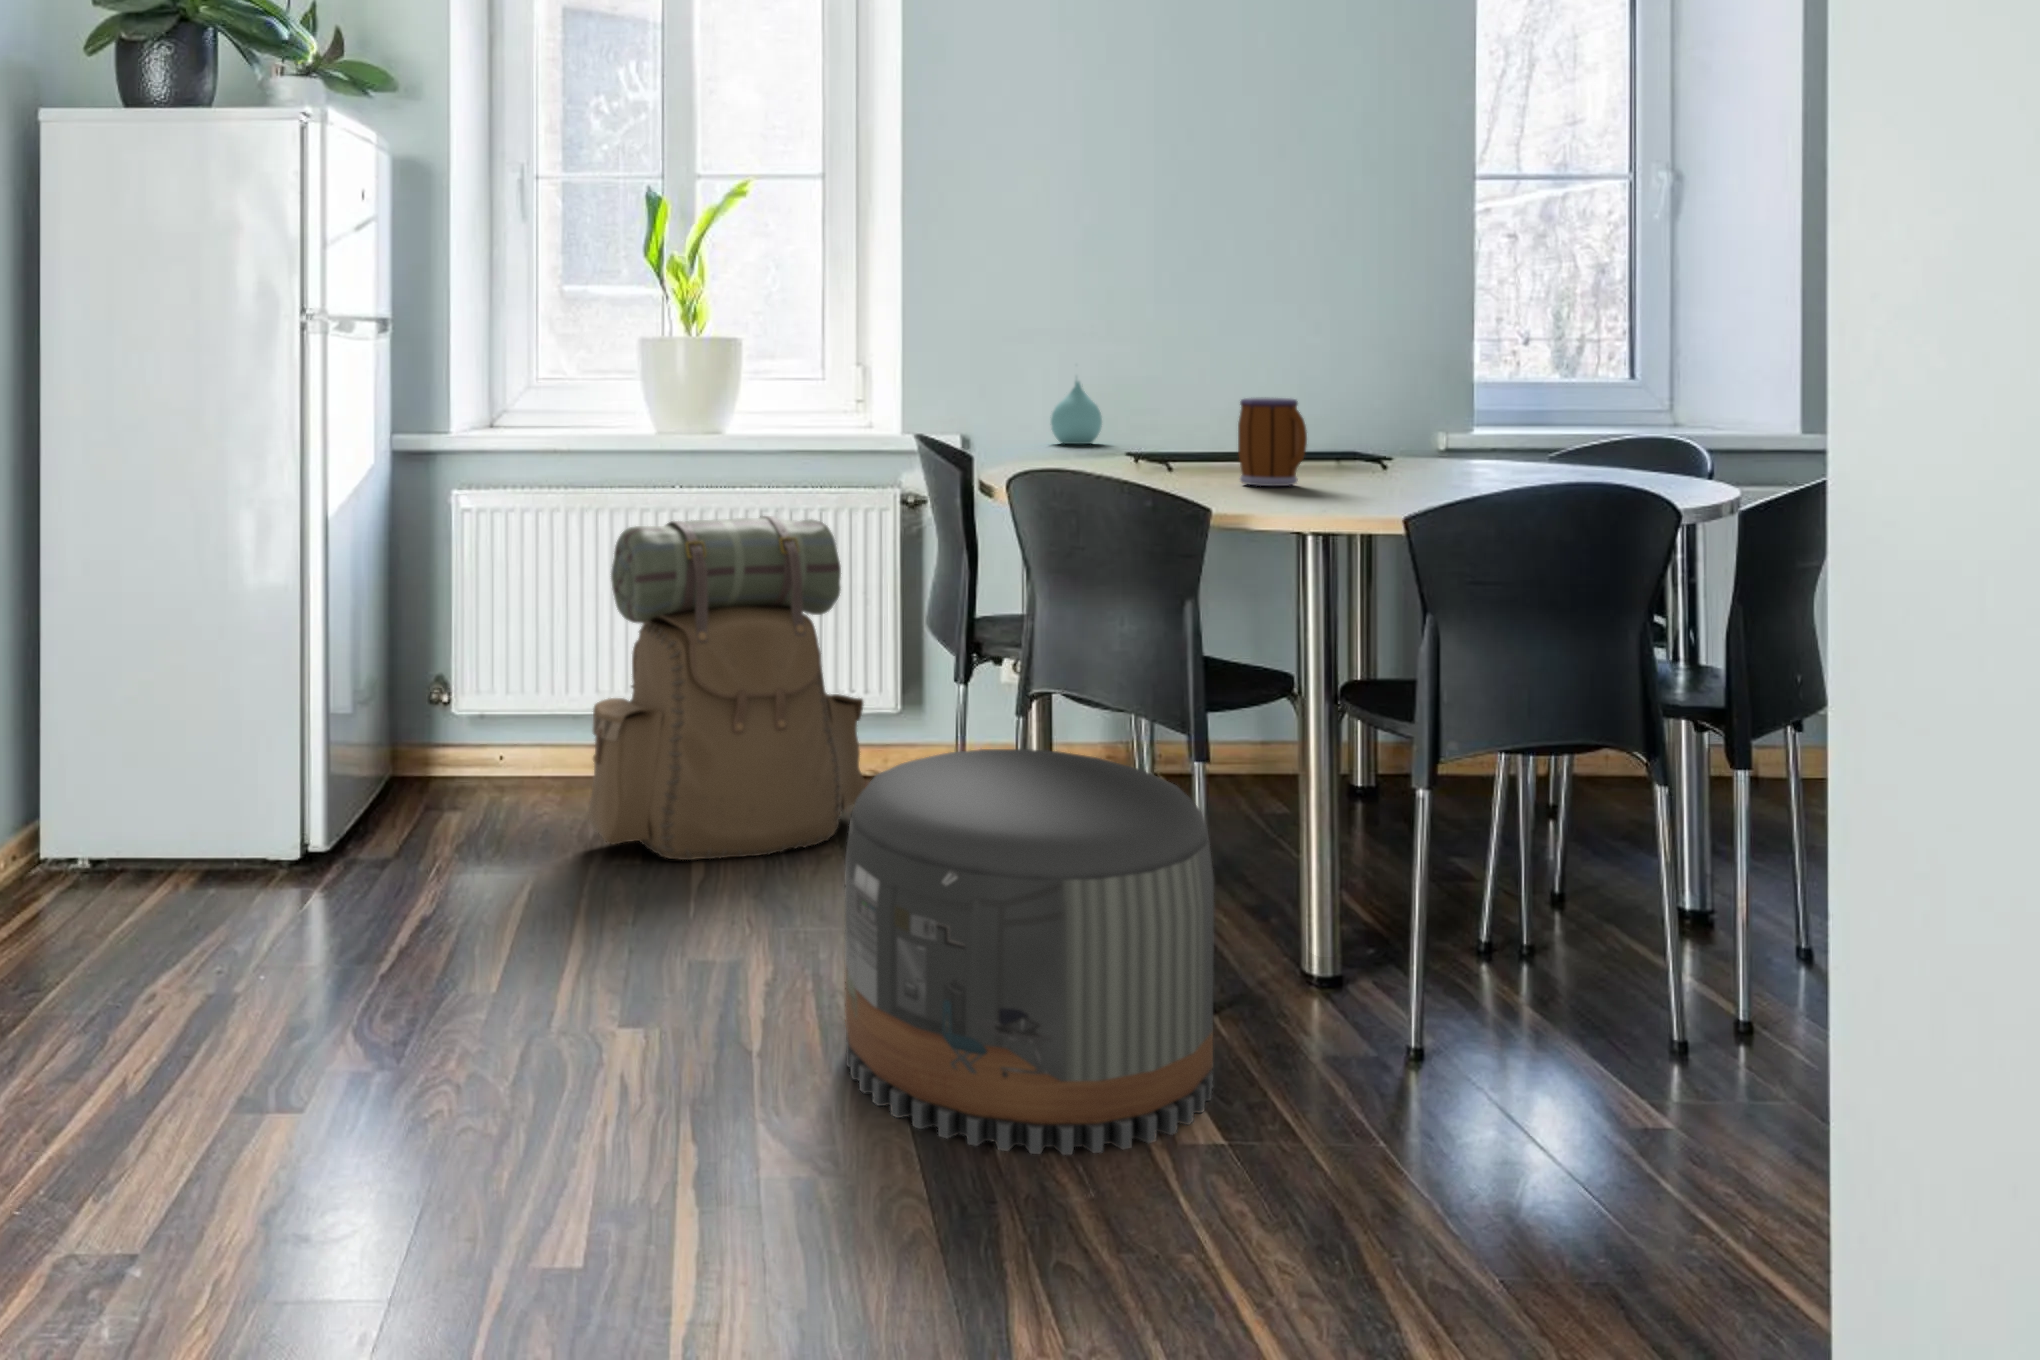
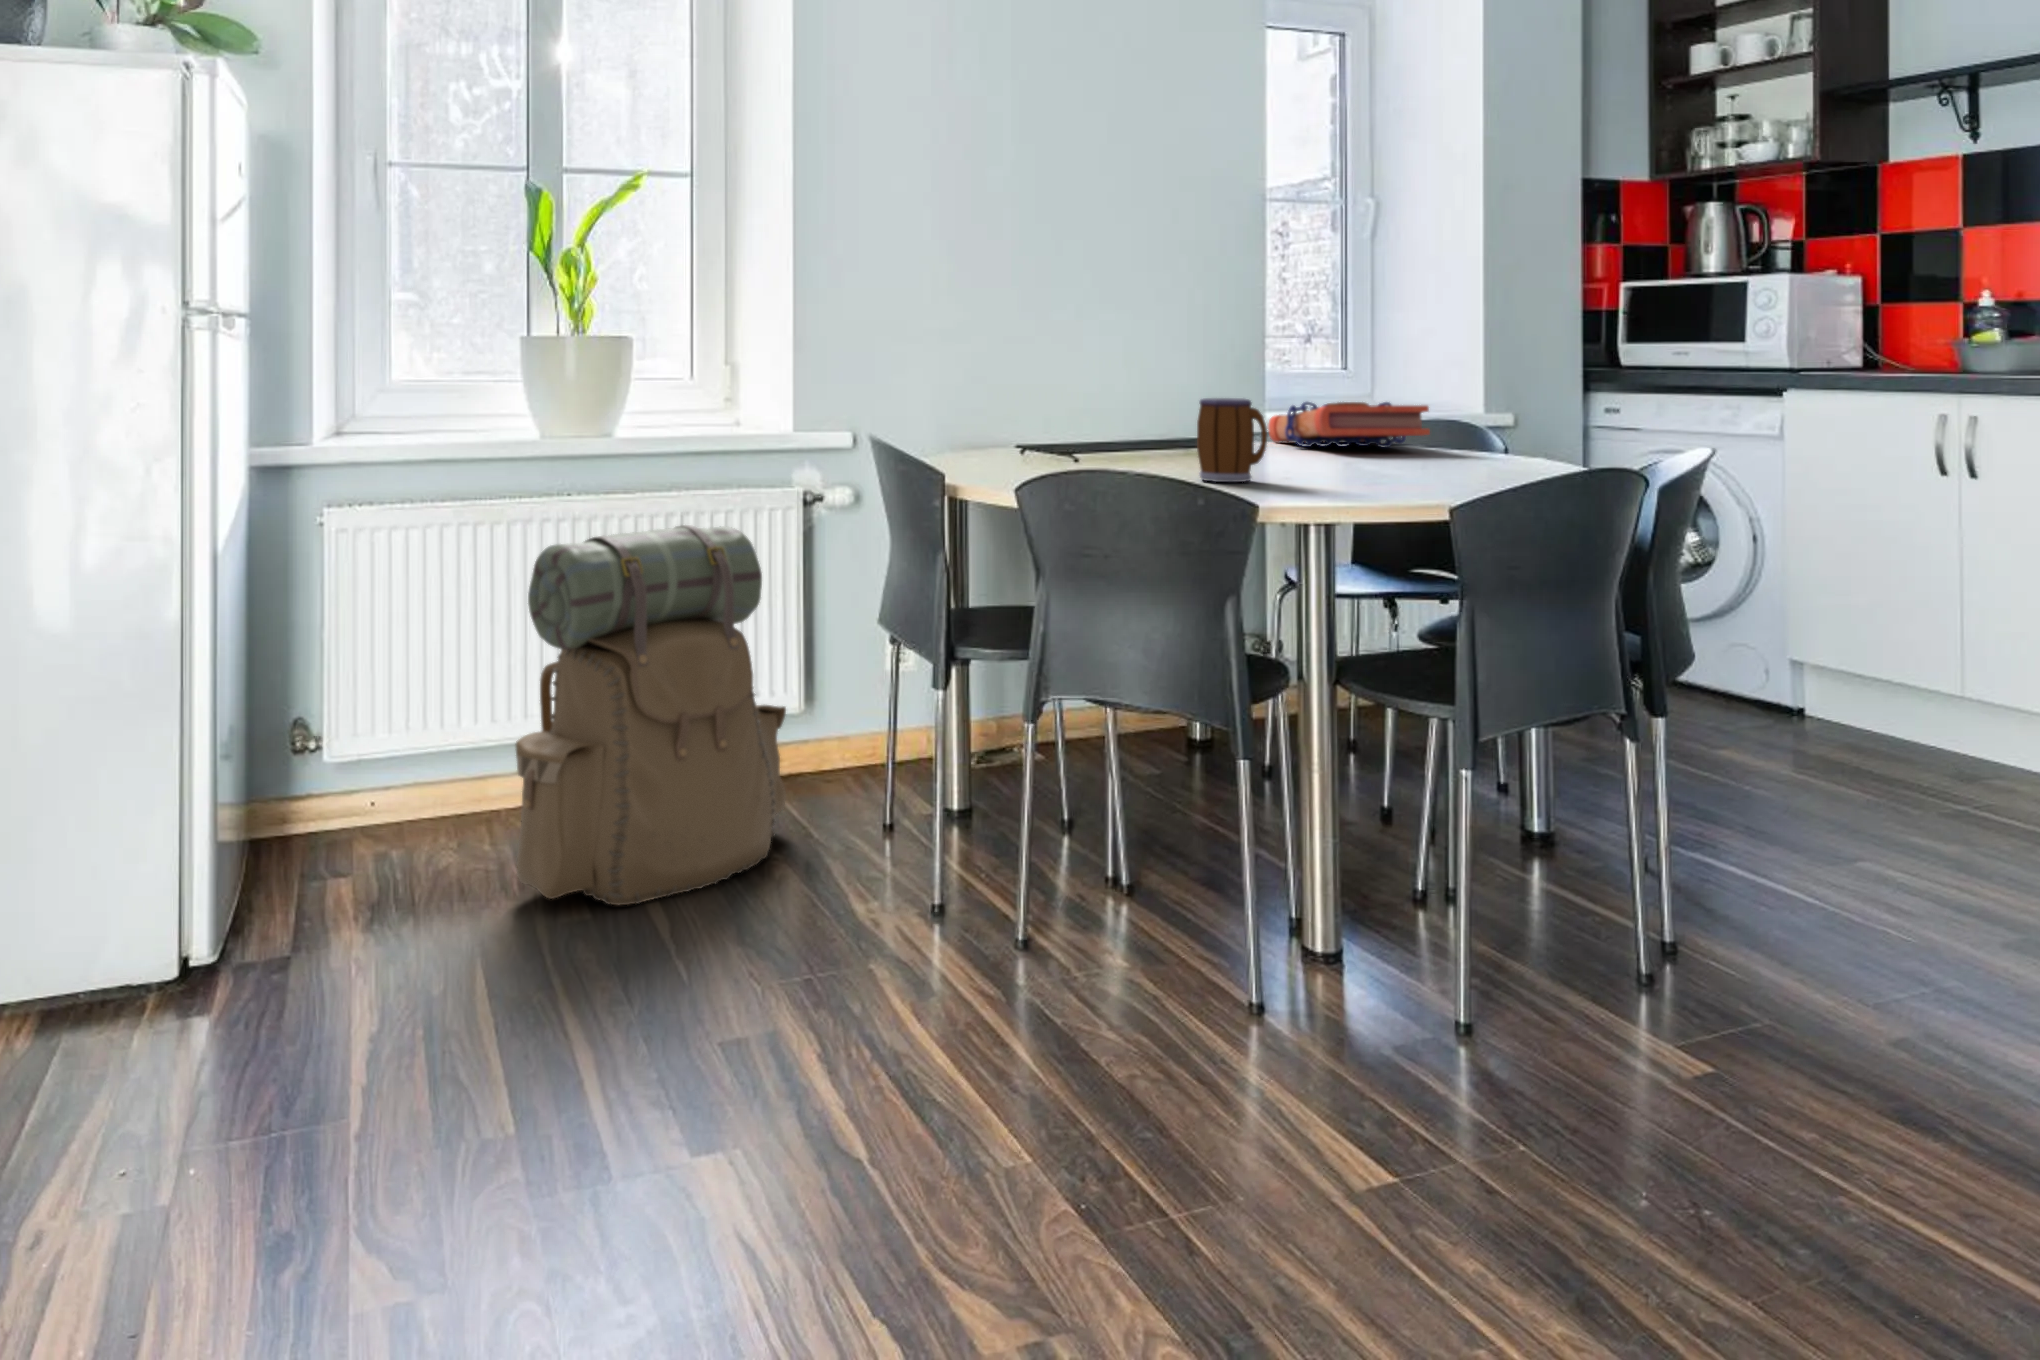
bottle: present [1051,381,1102,444] -> none [908,363,958,443]
book: none [1459,405,1616,460] -> present [1268,402,1430,447]
pouf: present [845,749,1214,1155] -> none [966,773,1379,1261]

